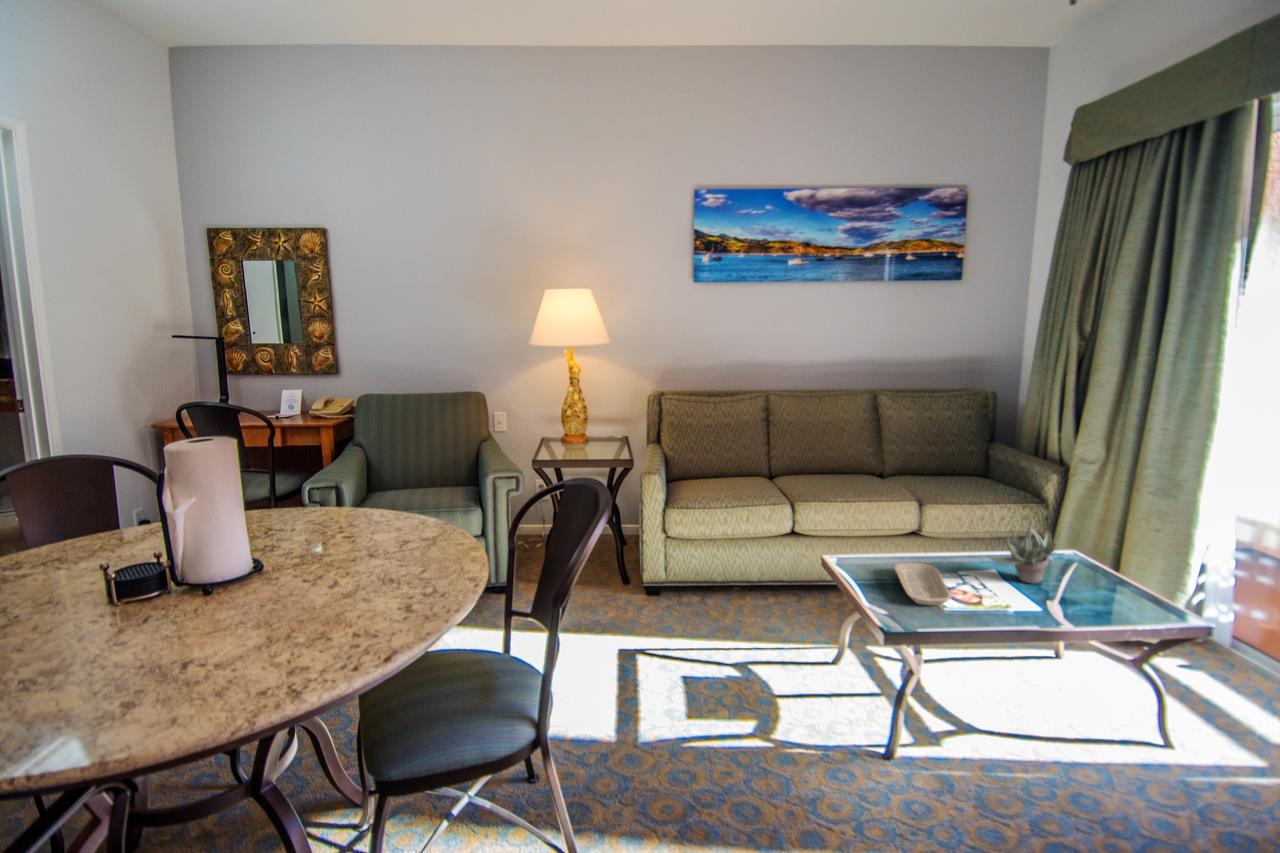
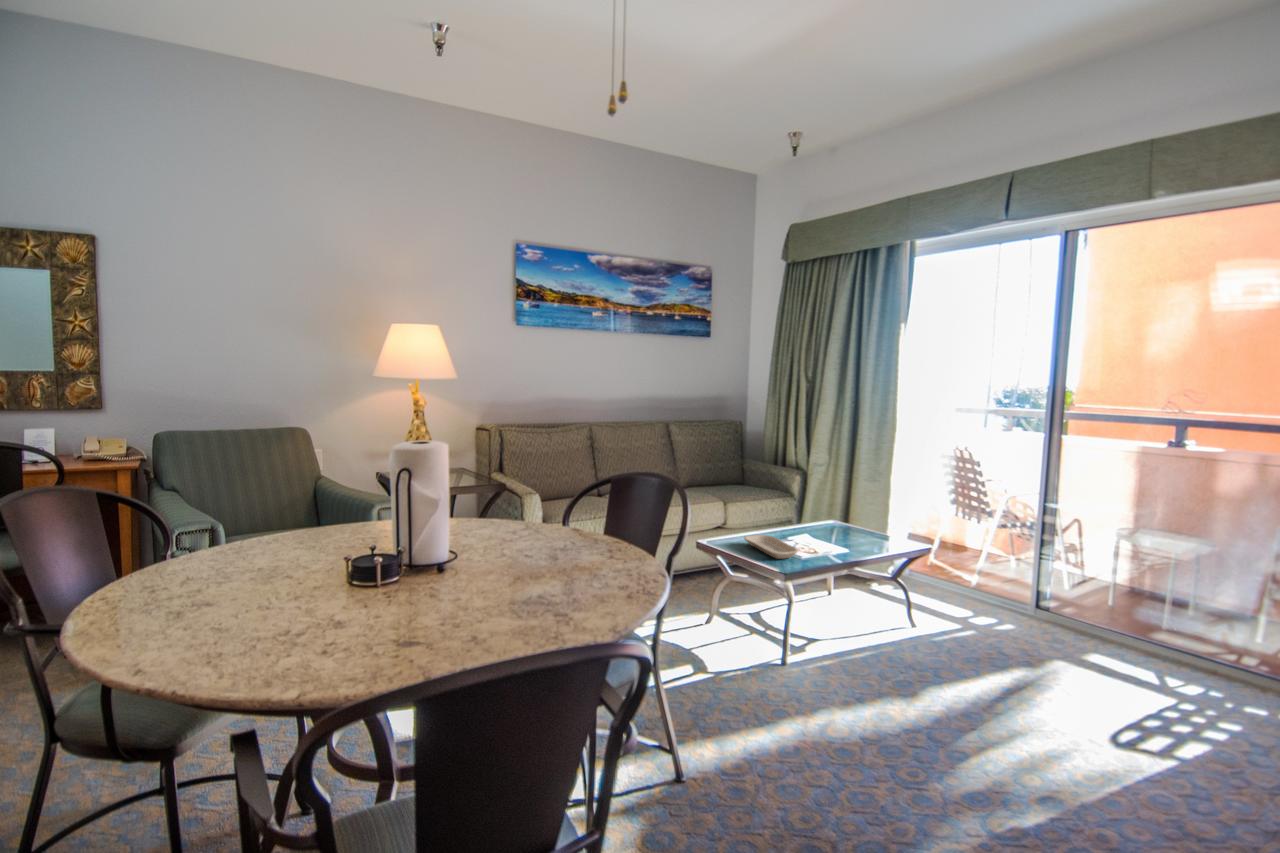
succulent plant: present [988,518,1061,583] -> none [804,491,843,540]

